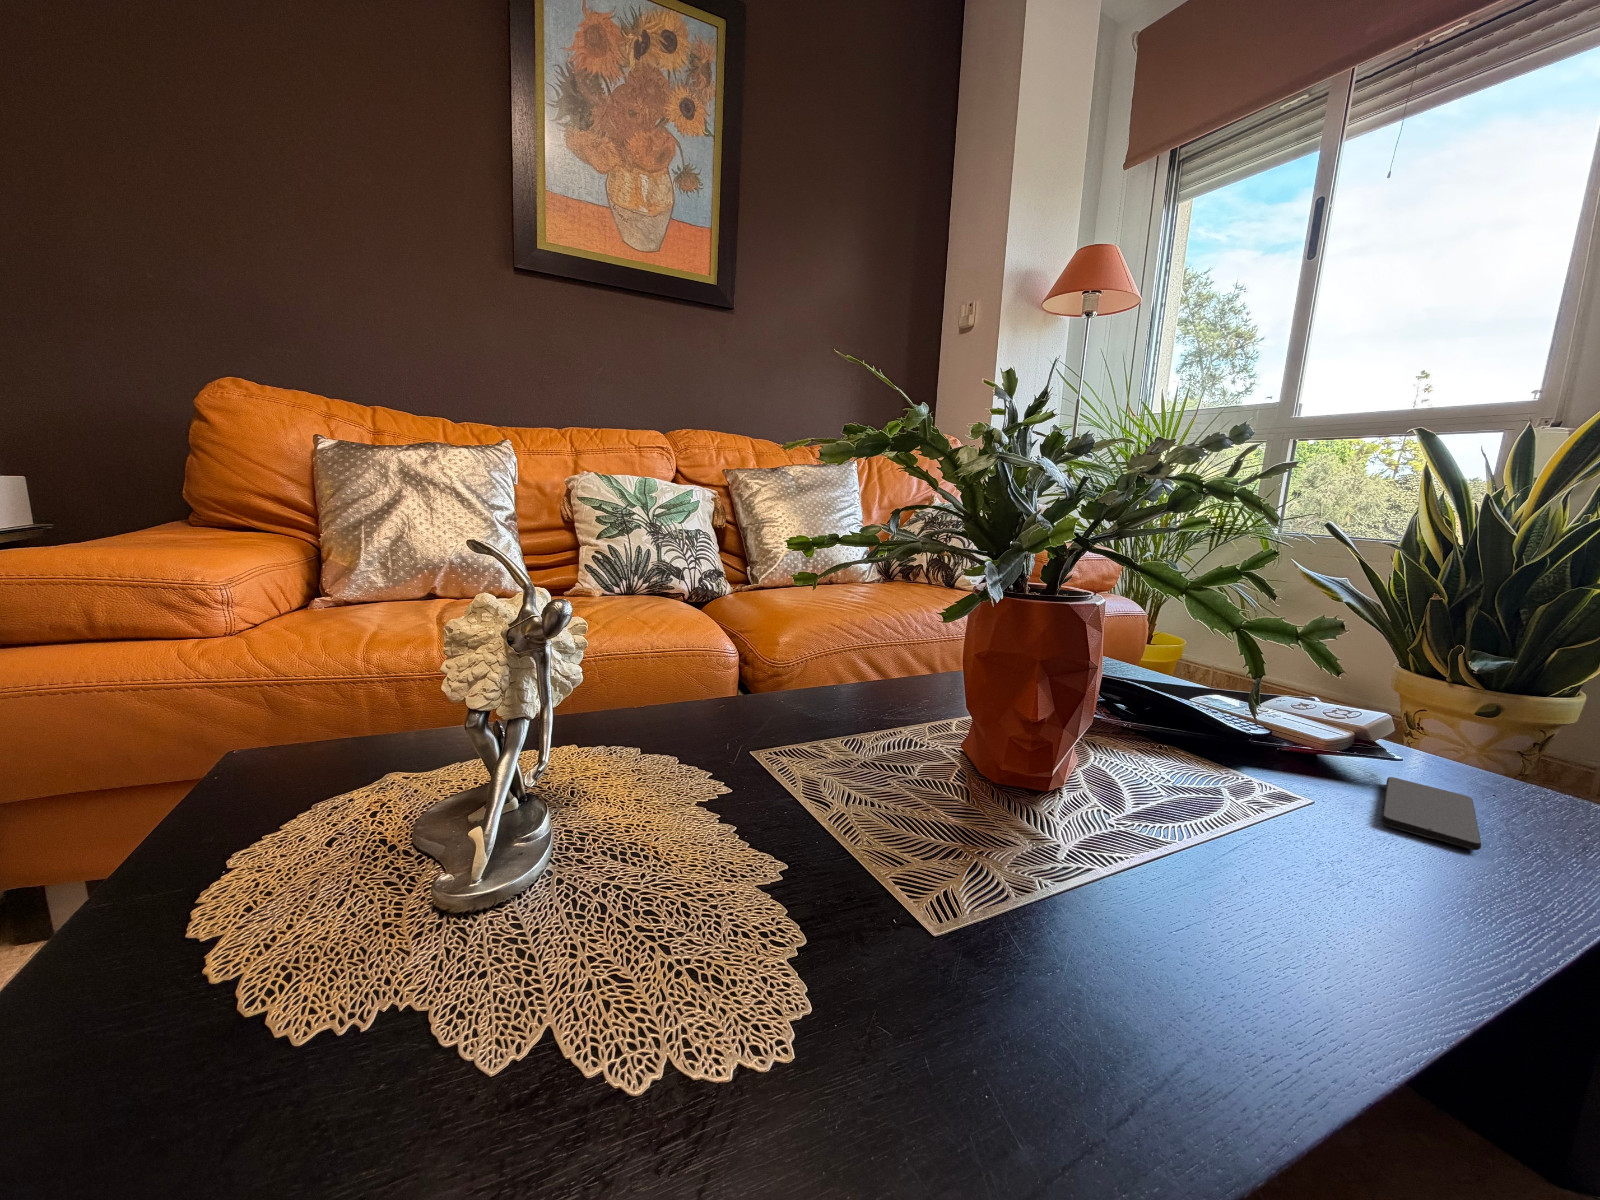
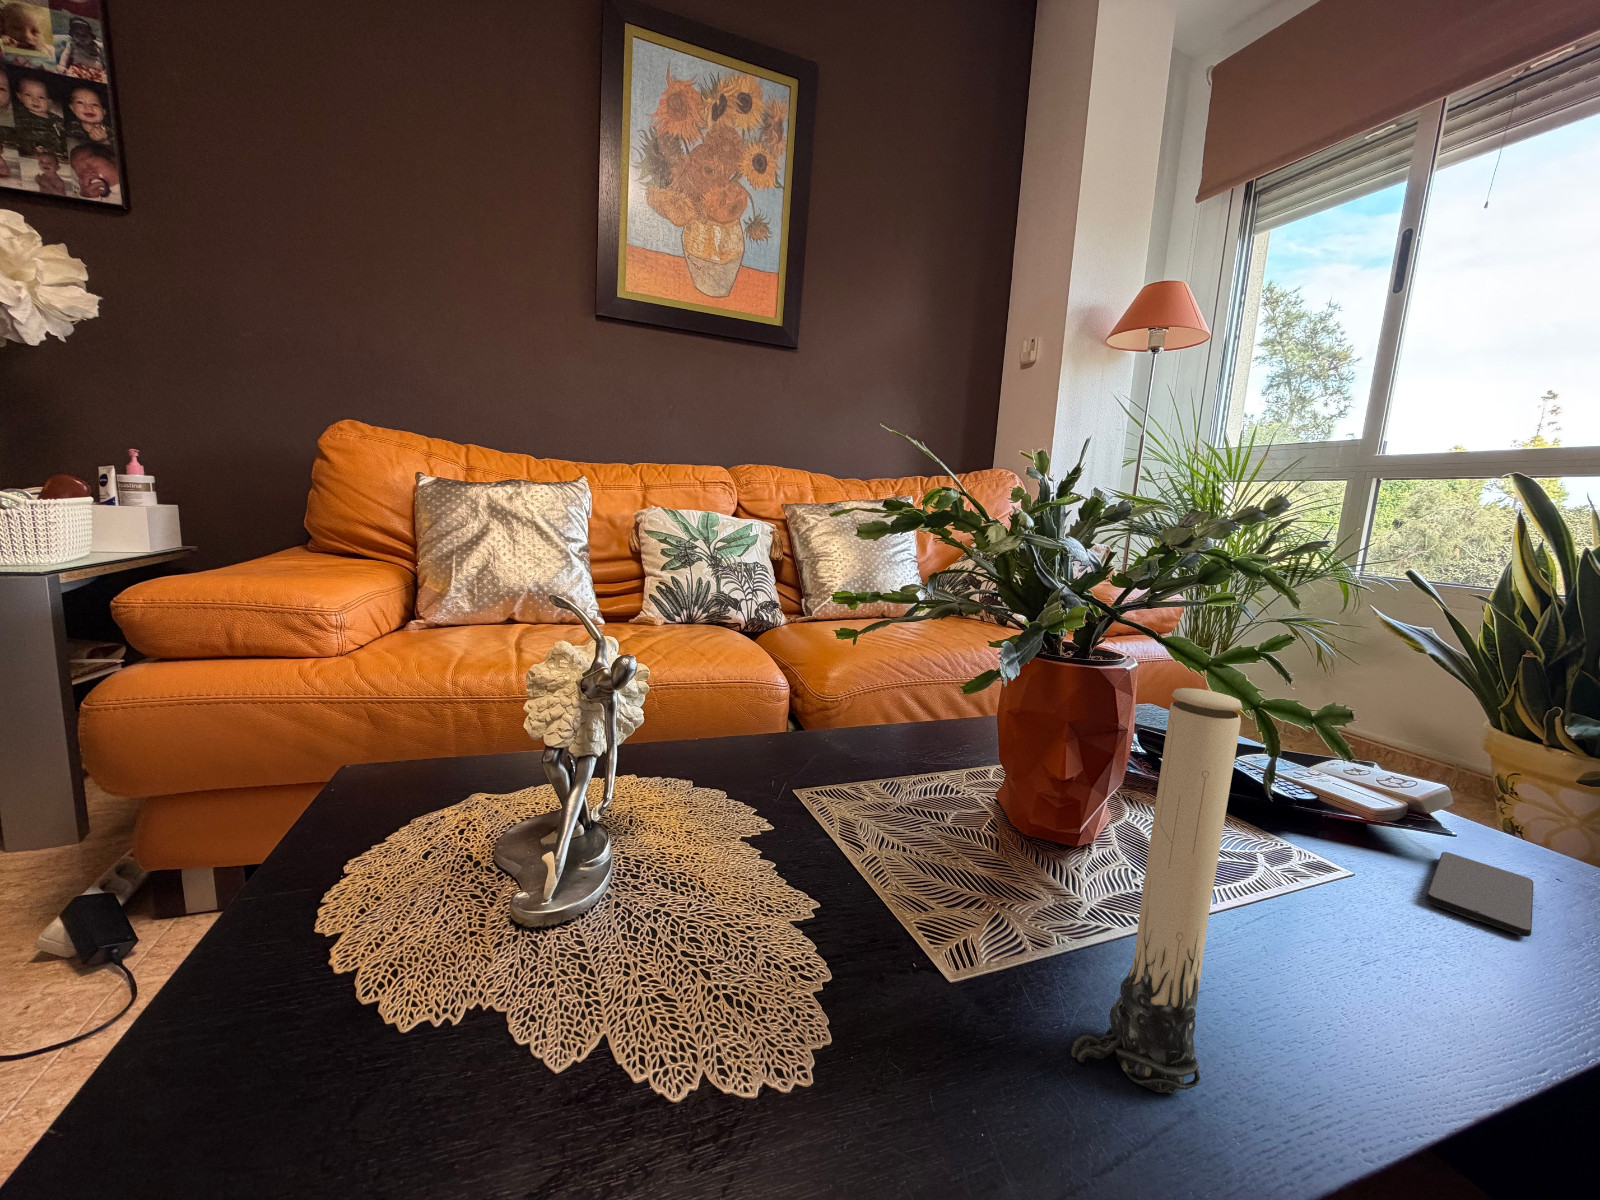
candle: none [1068,599,1252,1032] -> present [1071,688,1243,1093]

